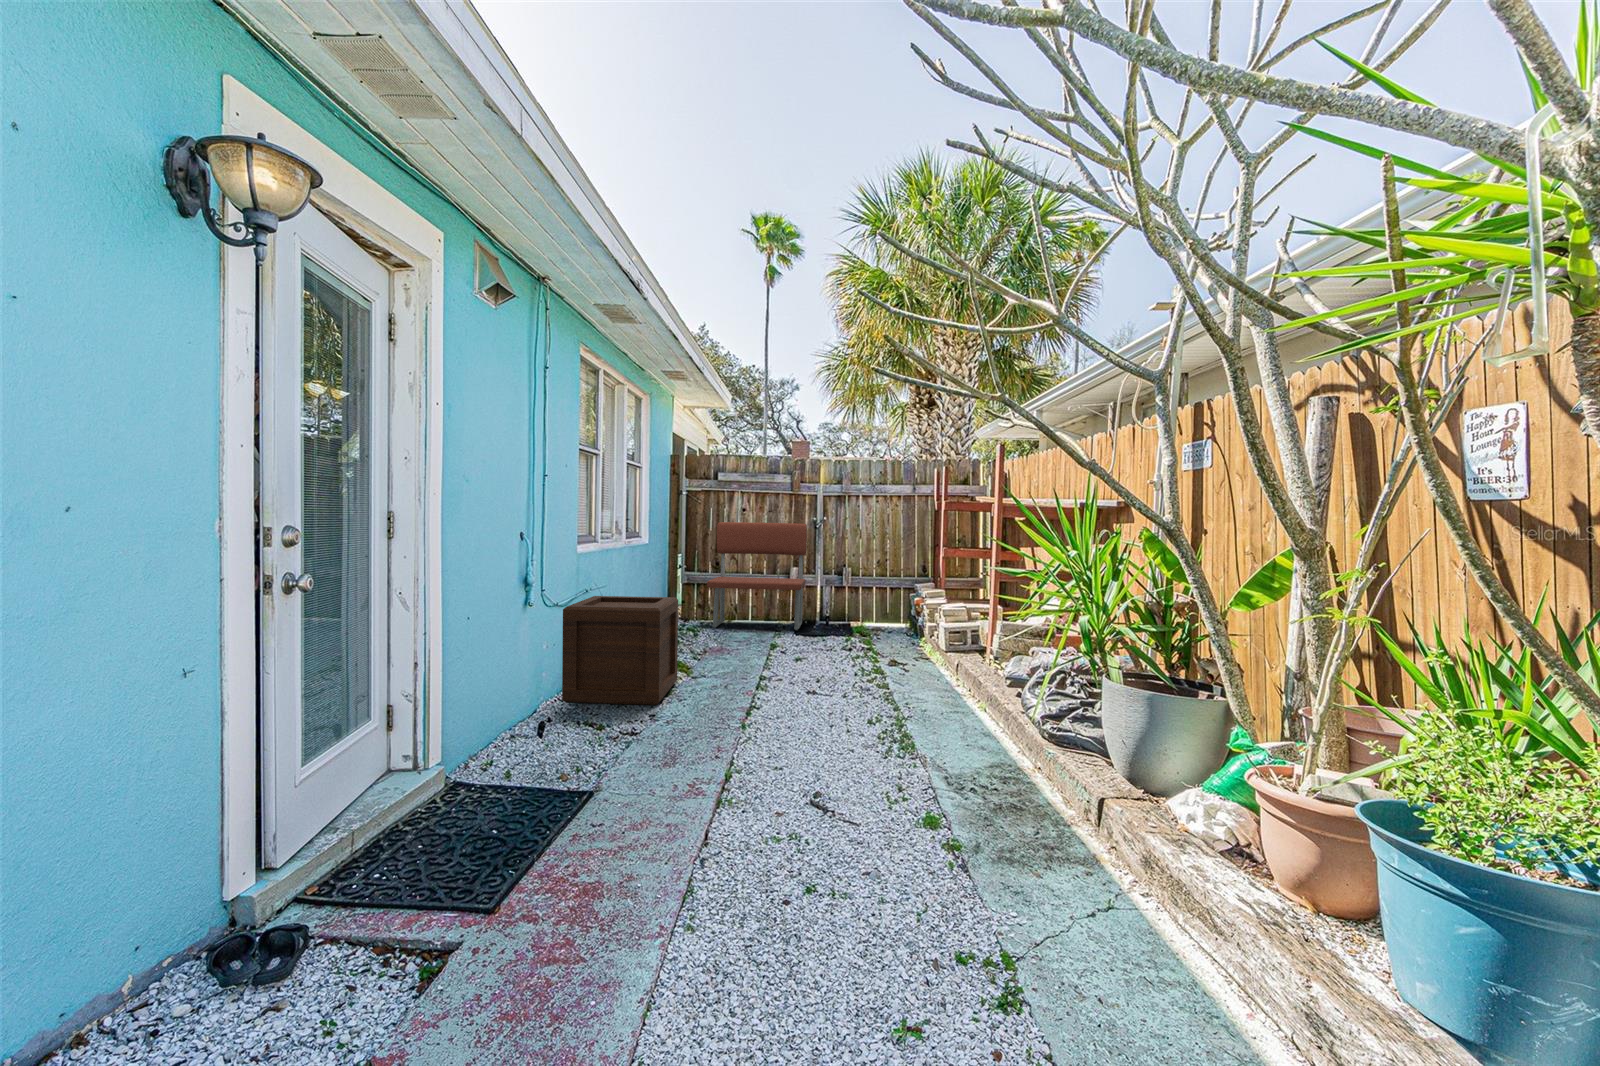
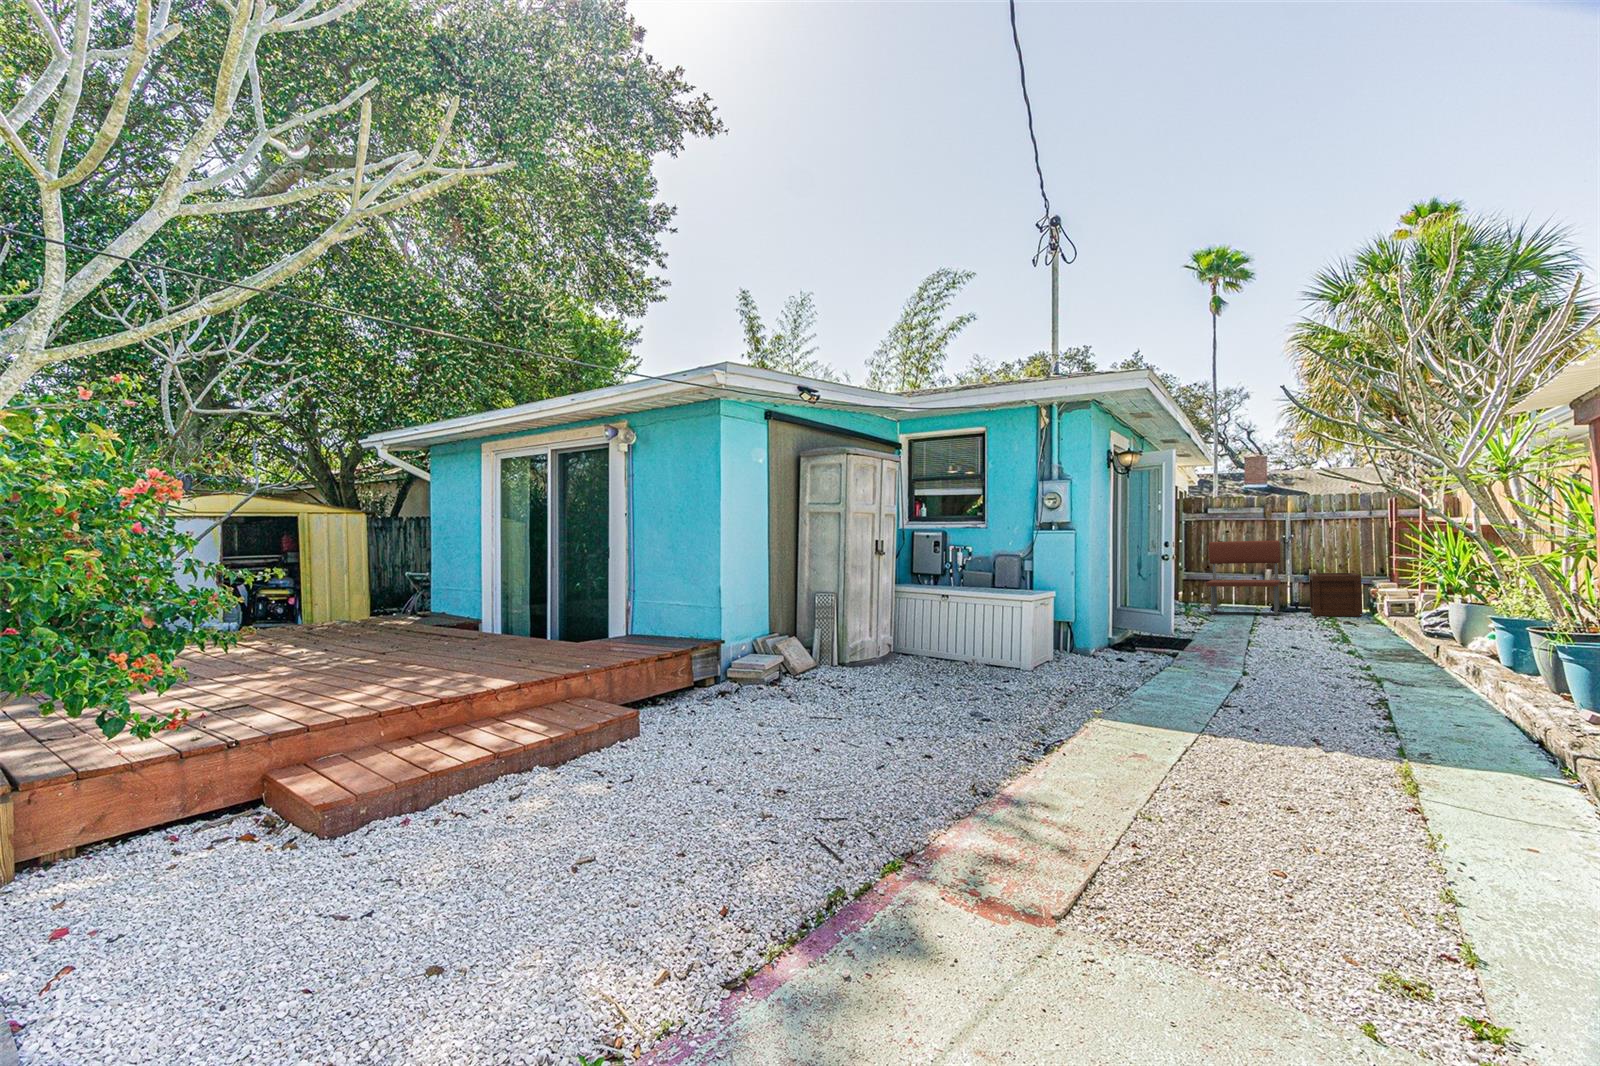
wooden crate: present [562,596,678,705] -> present [1309,573,1362,617]

